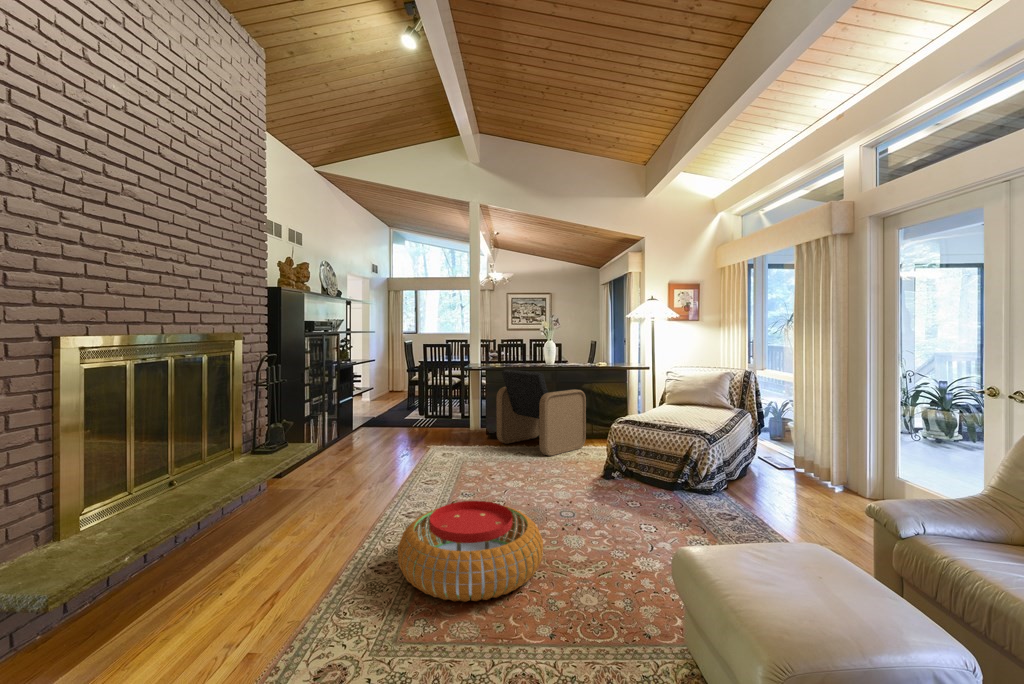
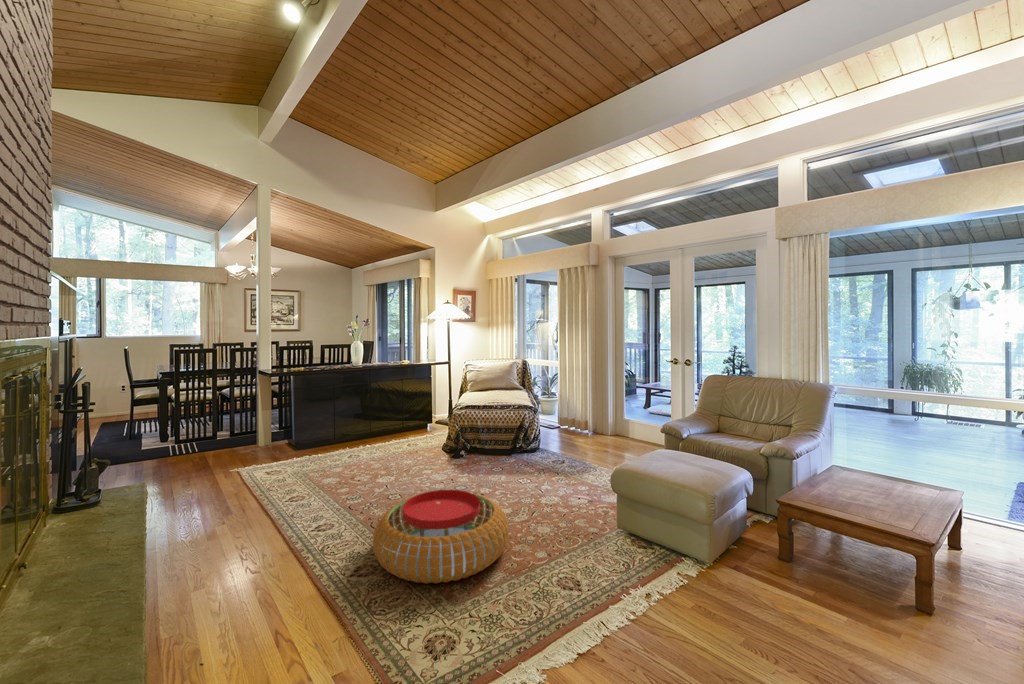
armchair: present [496,370,586,456] -> none [313,372,406,451]

